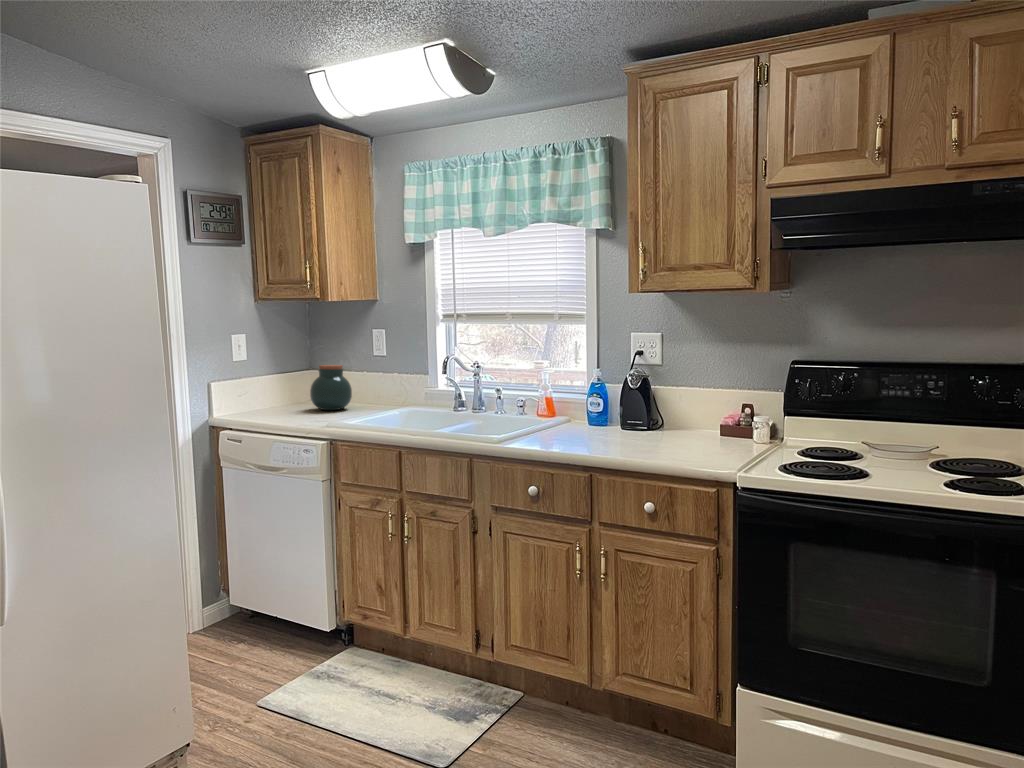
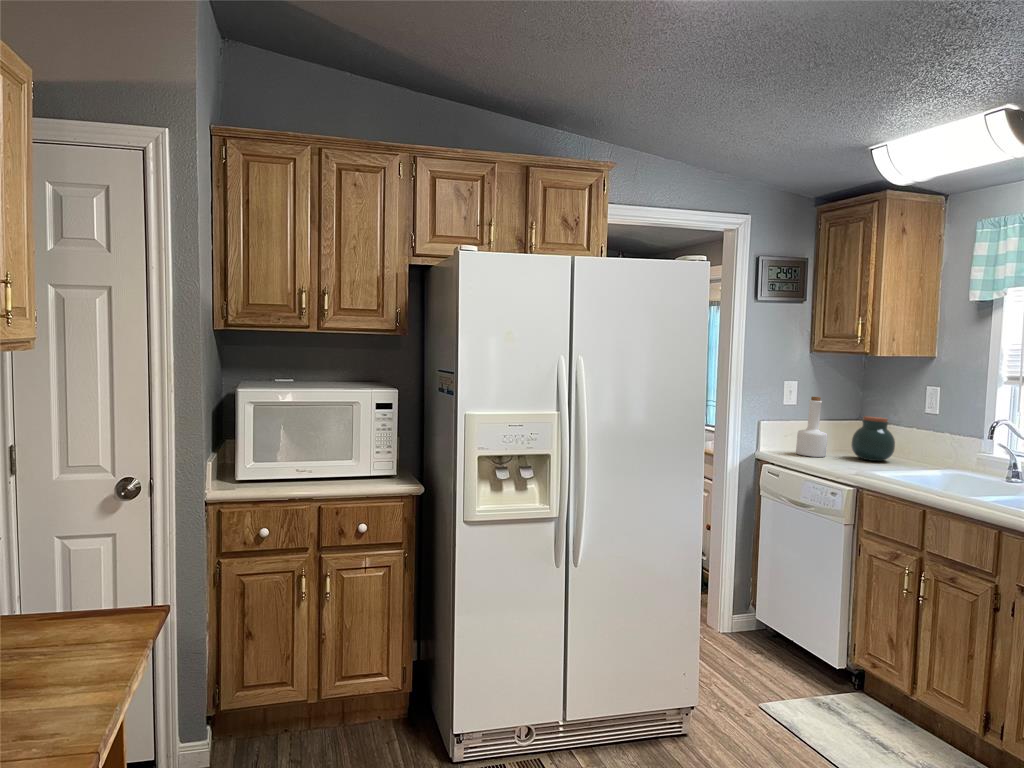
bottle: none [254,349,287,415] -> present [796,396,828,457]

